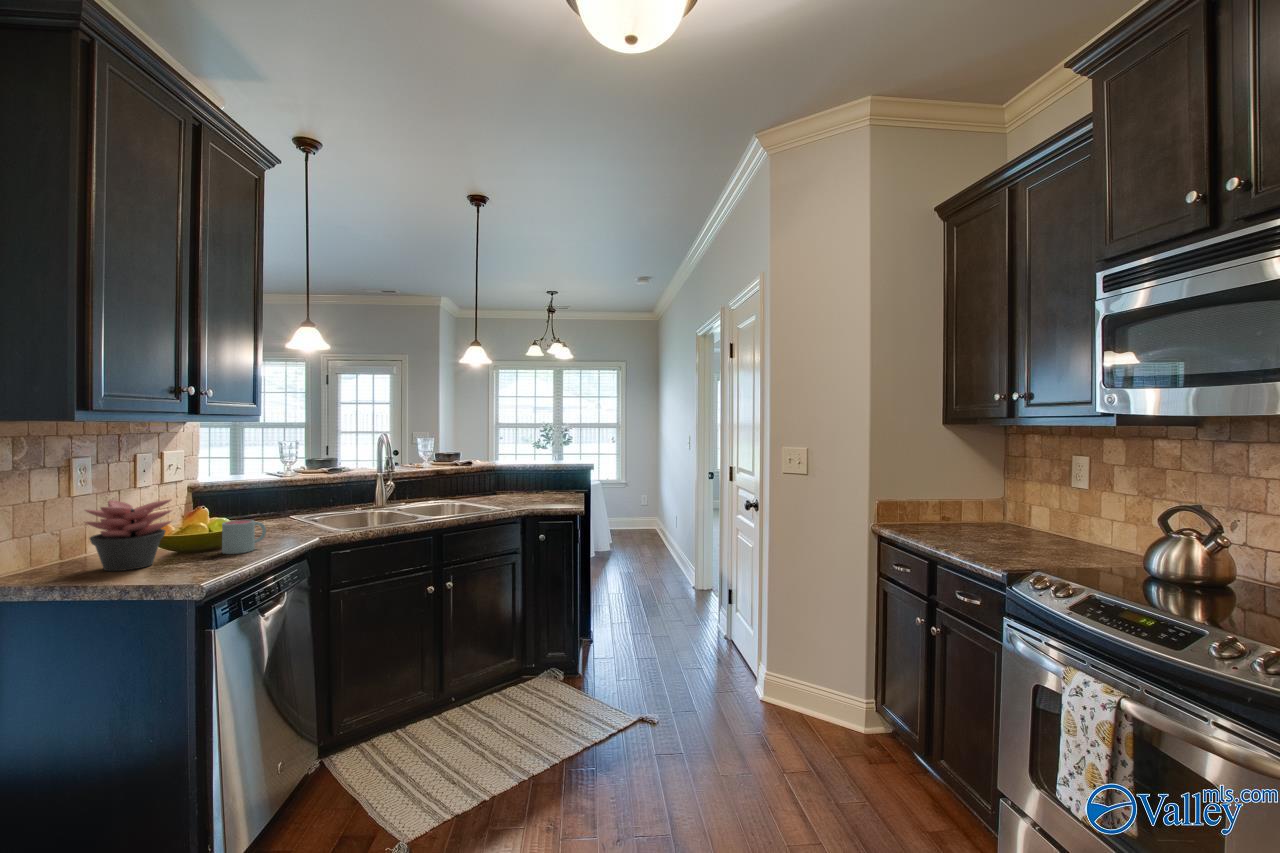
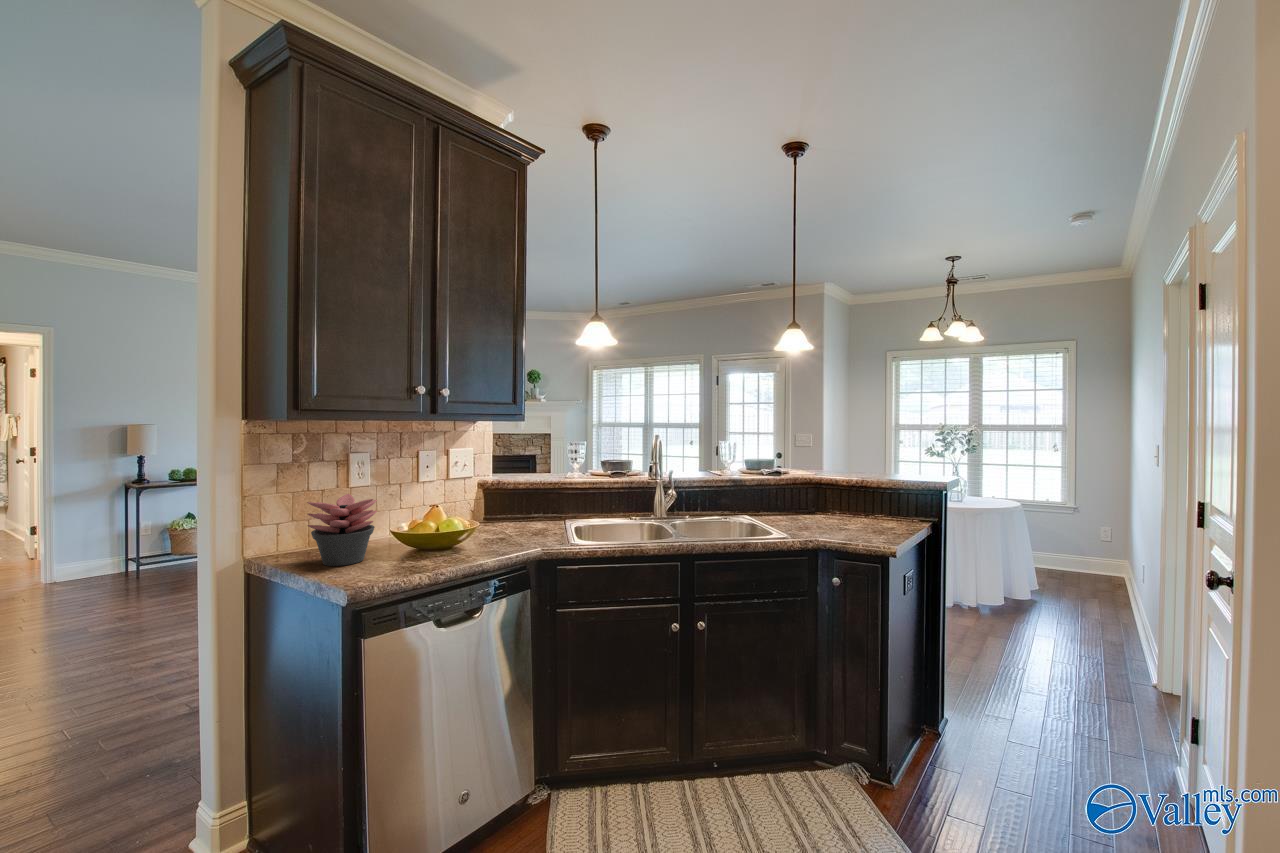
mug: present [222,520,266,554] -> none [424,525,469,563]

